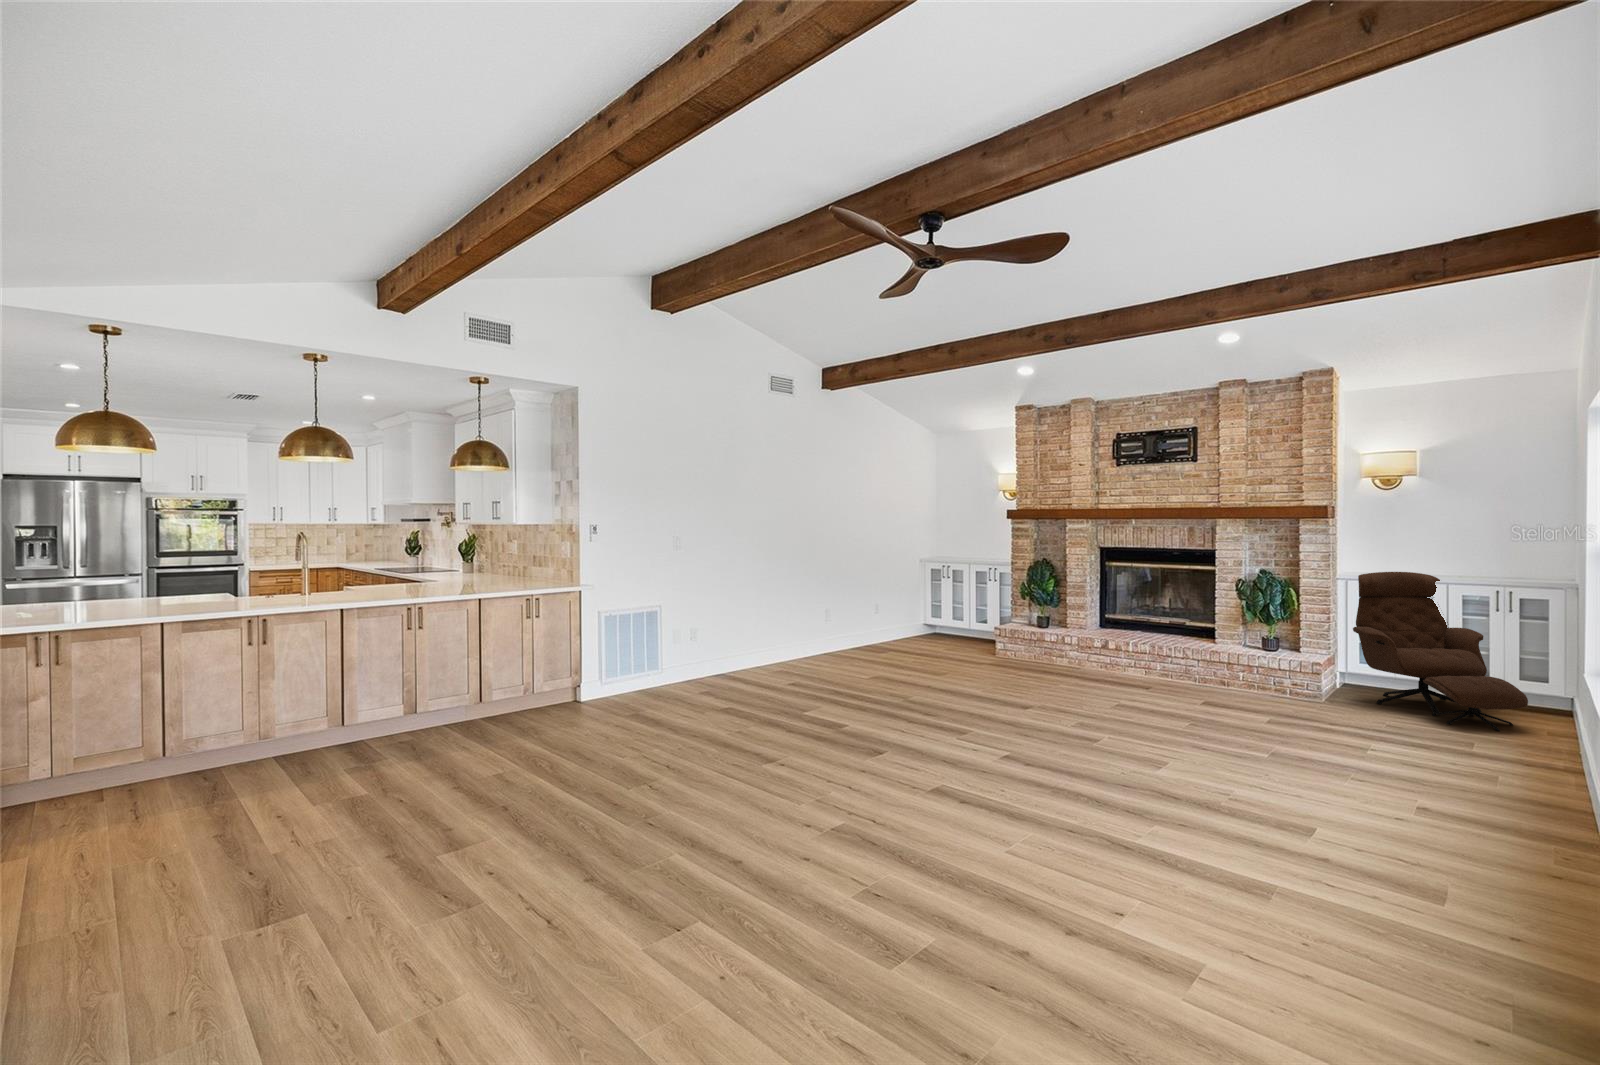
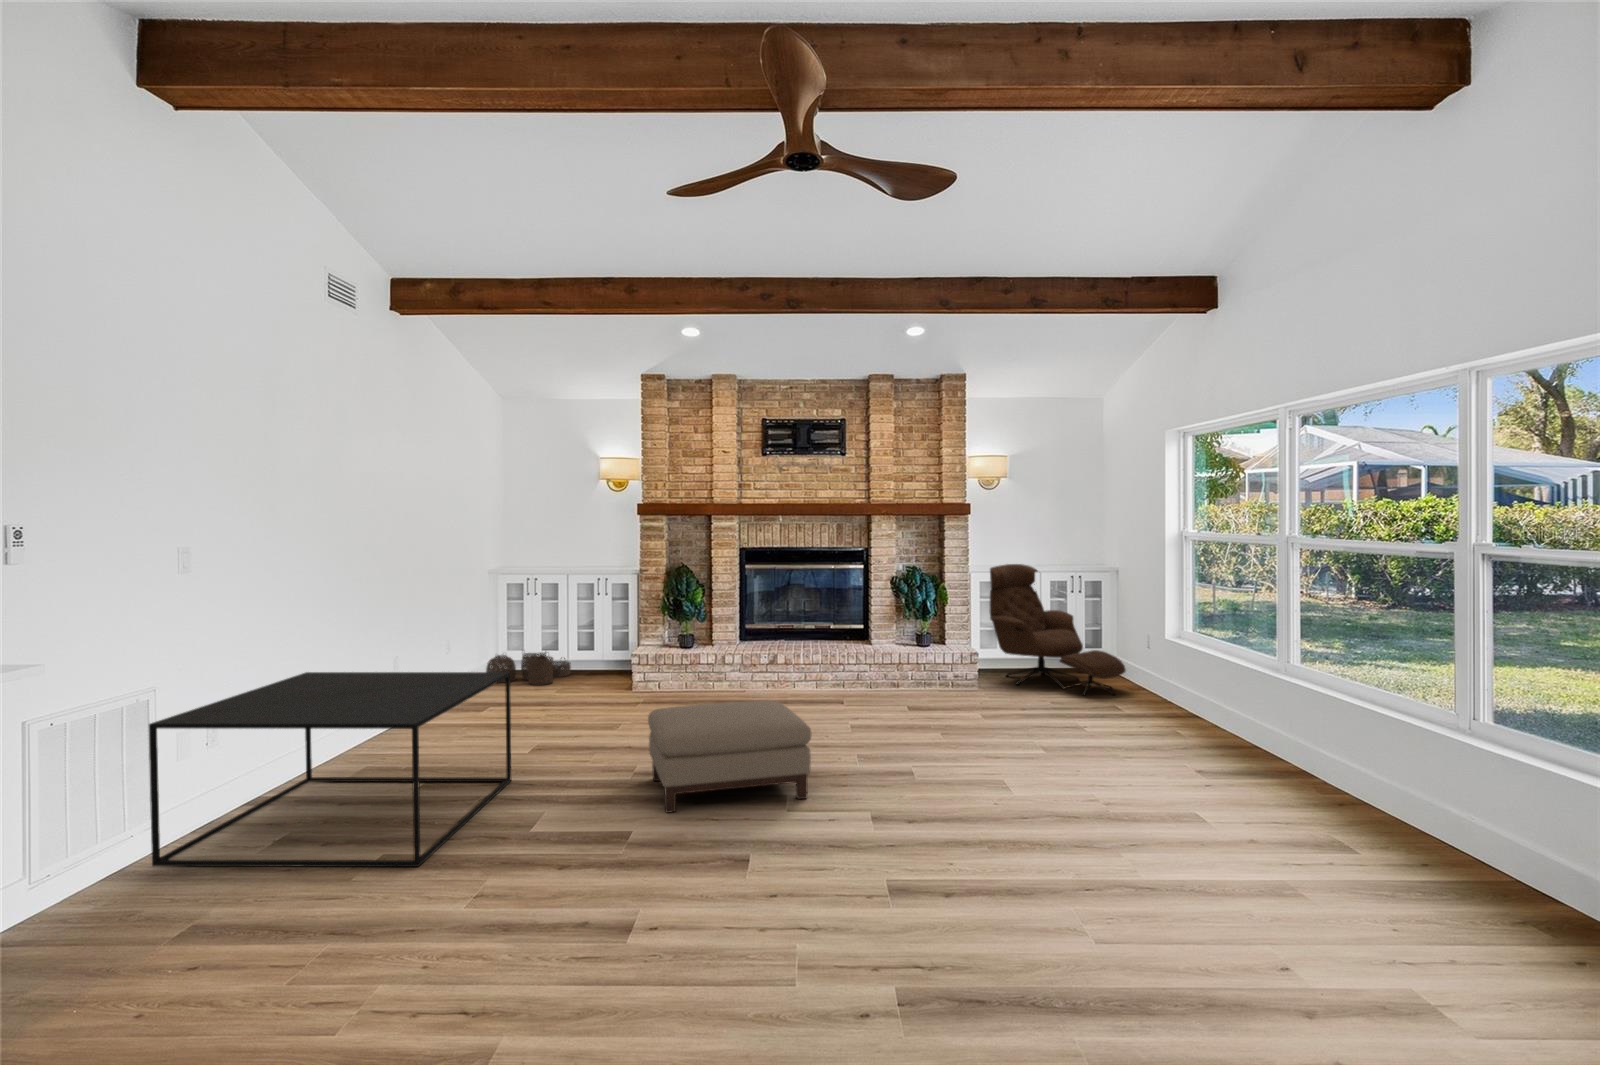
coffee table: none [636,609,827,717] -> present [149,672,512,867]
woven basket: none [904,619,966,646] -> present [486,652,571,685]
ottoman: none [877,655,1004,735] -> present [648,701,811,813]

